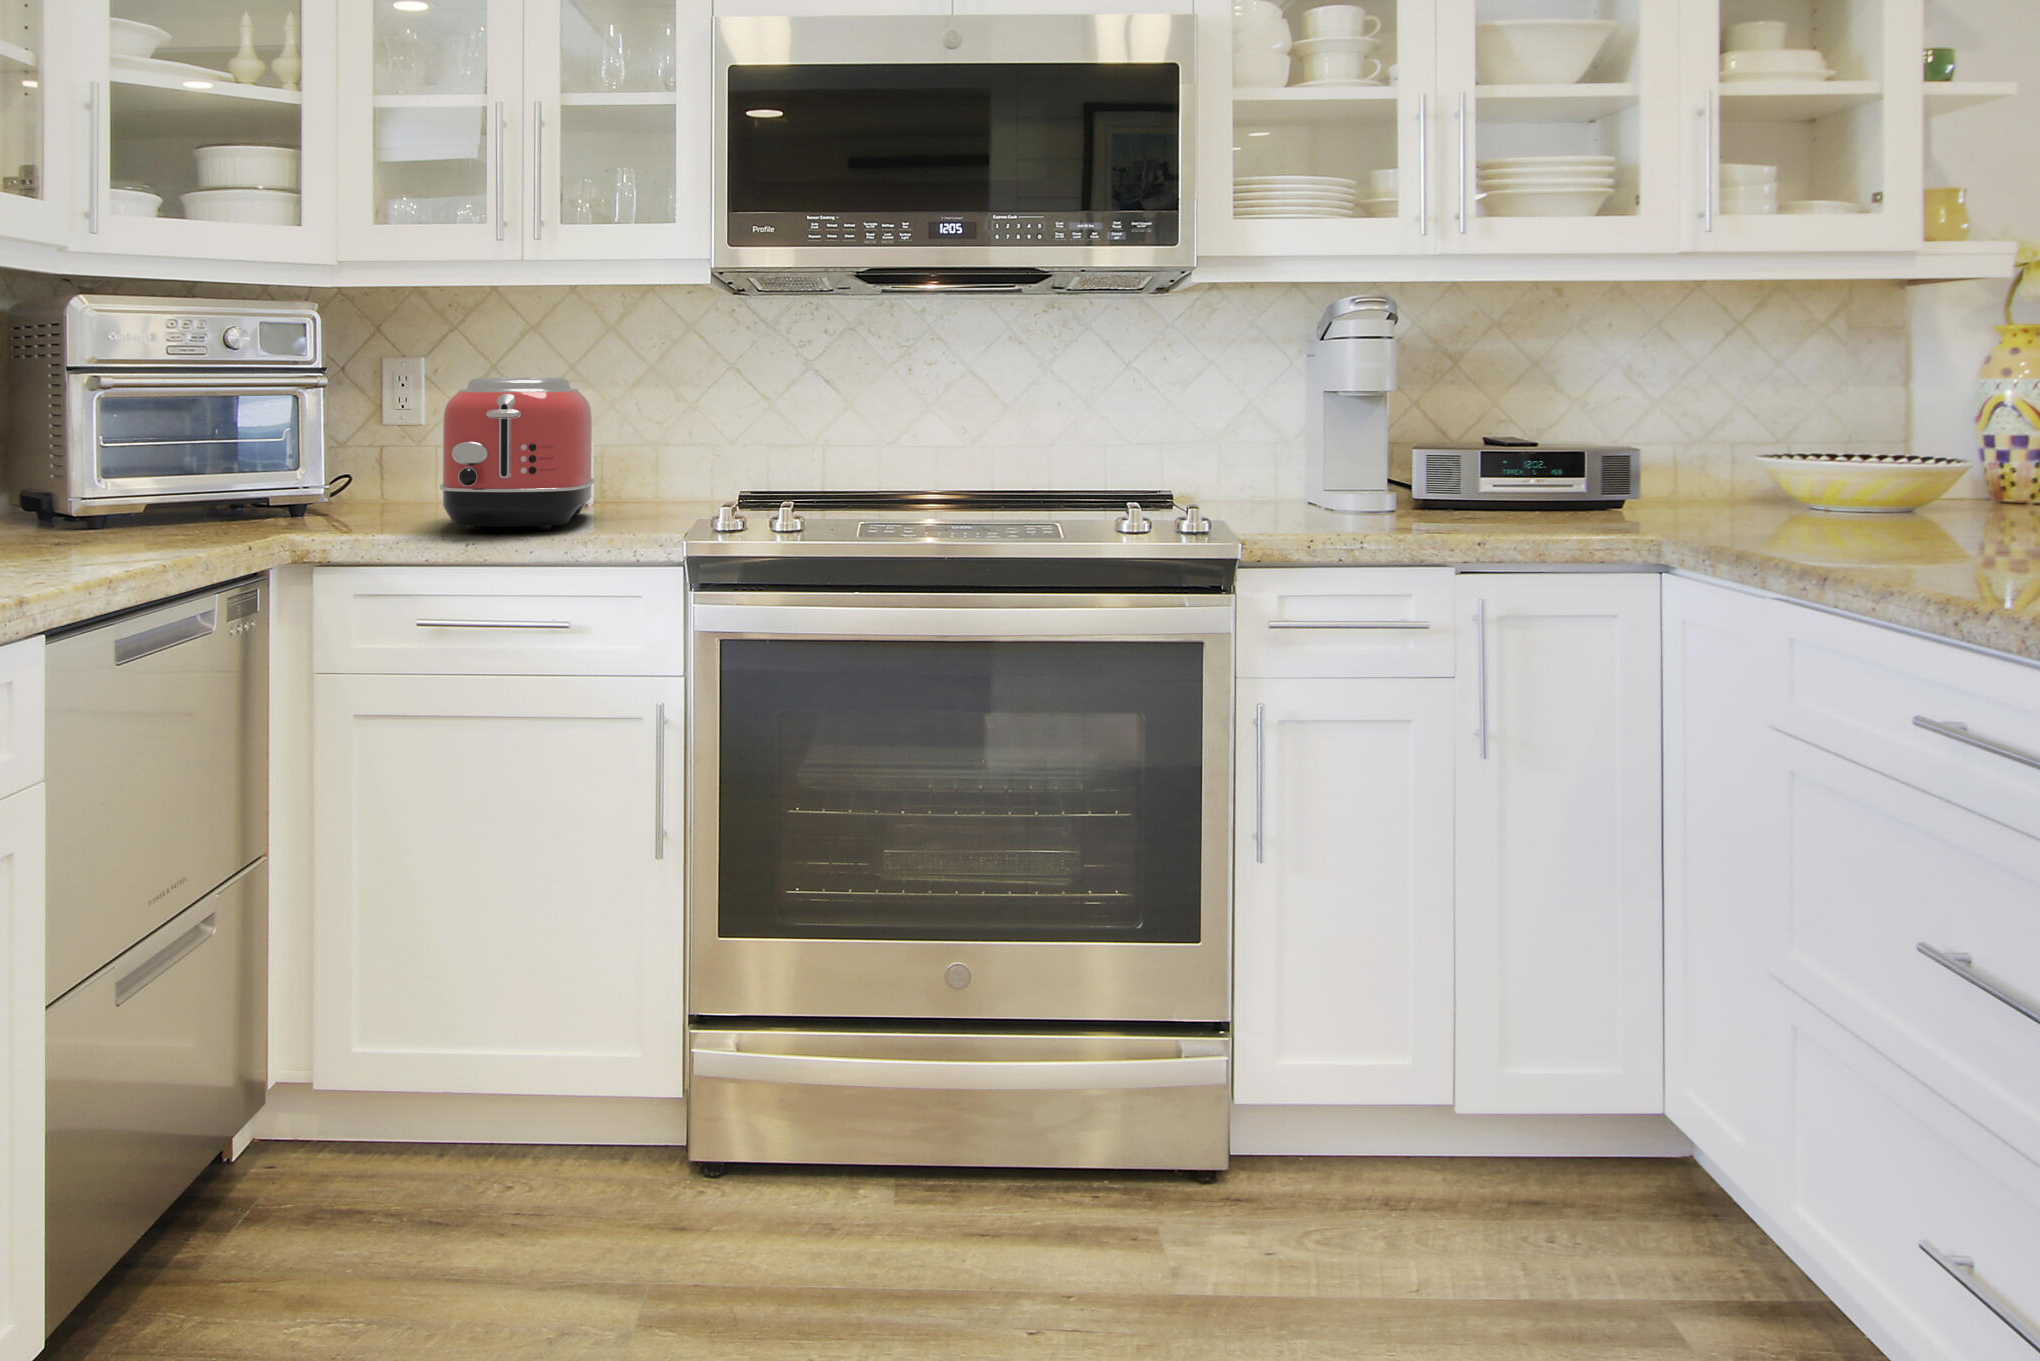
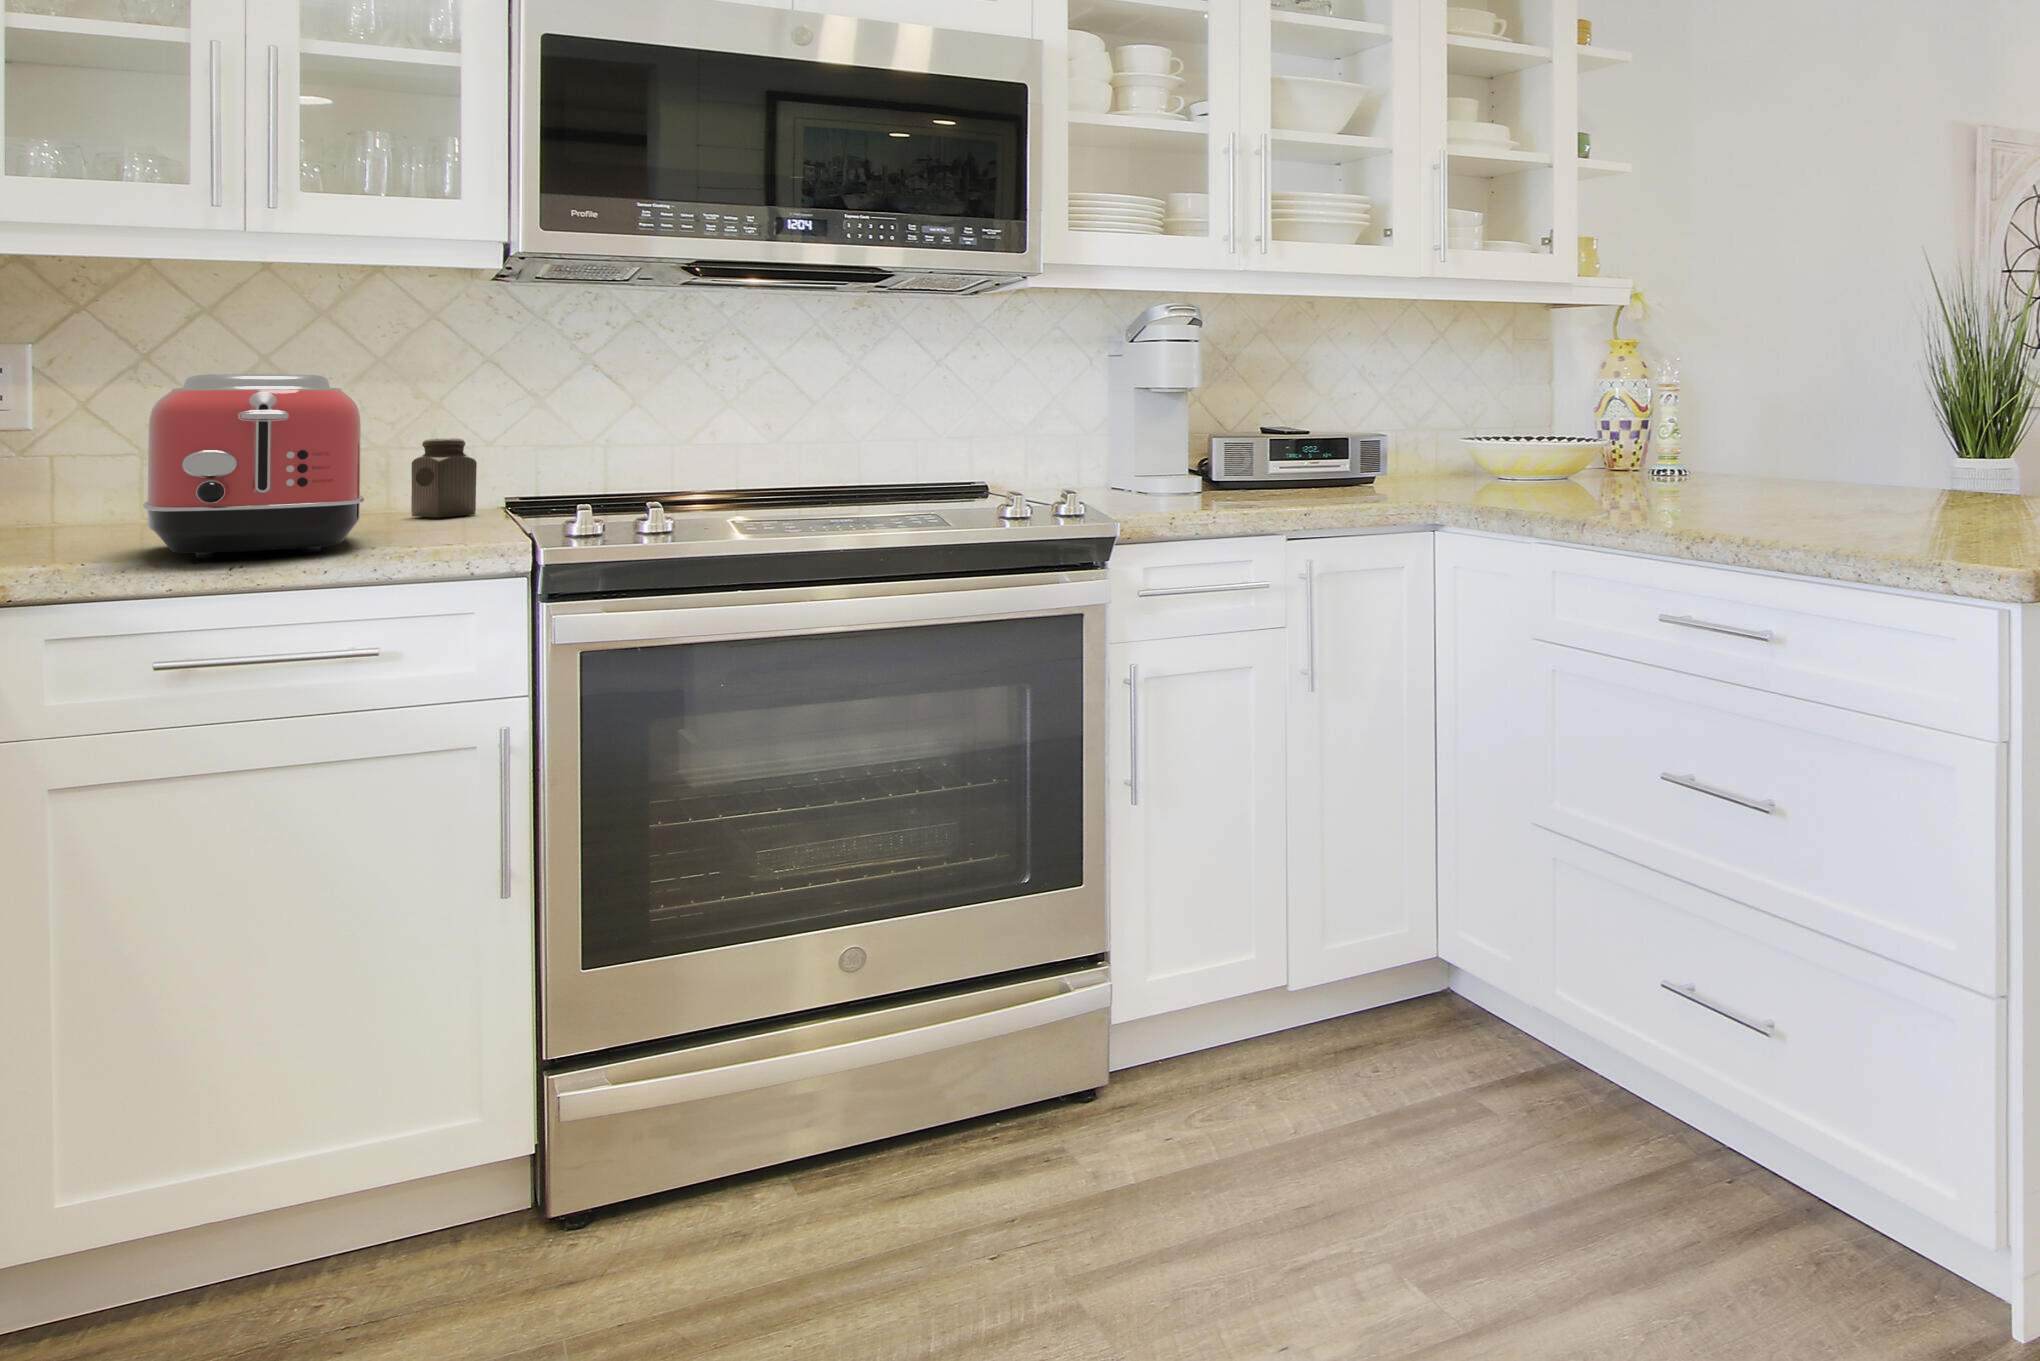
salt shaker: none [658,431,705,500] -> present [411,438,477,517]

